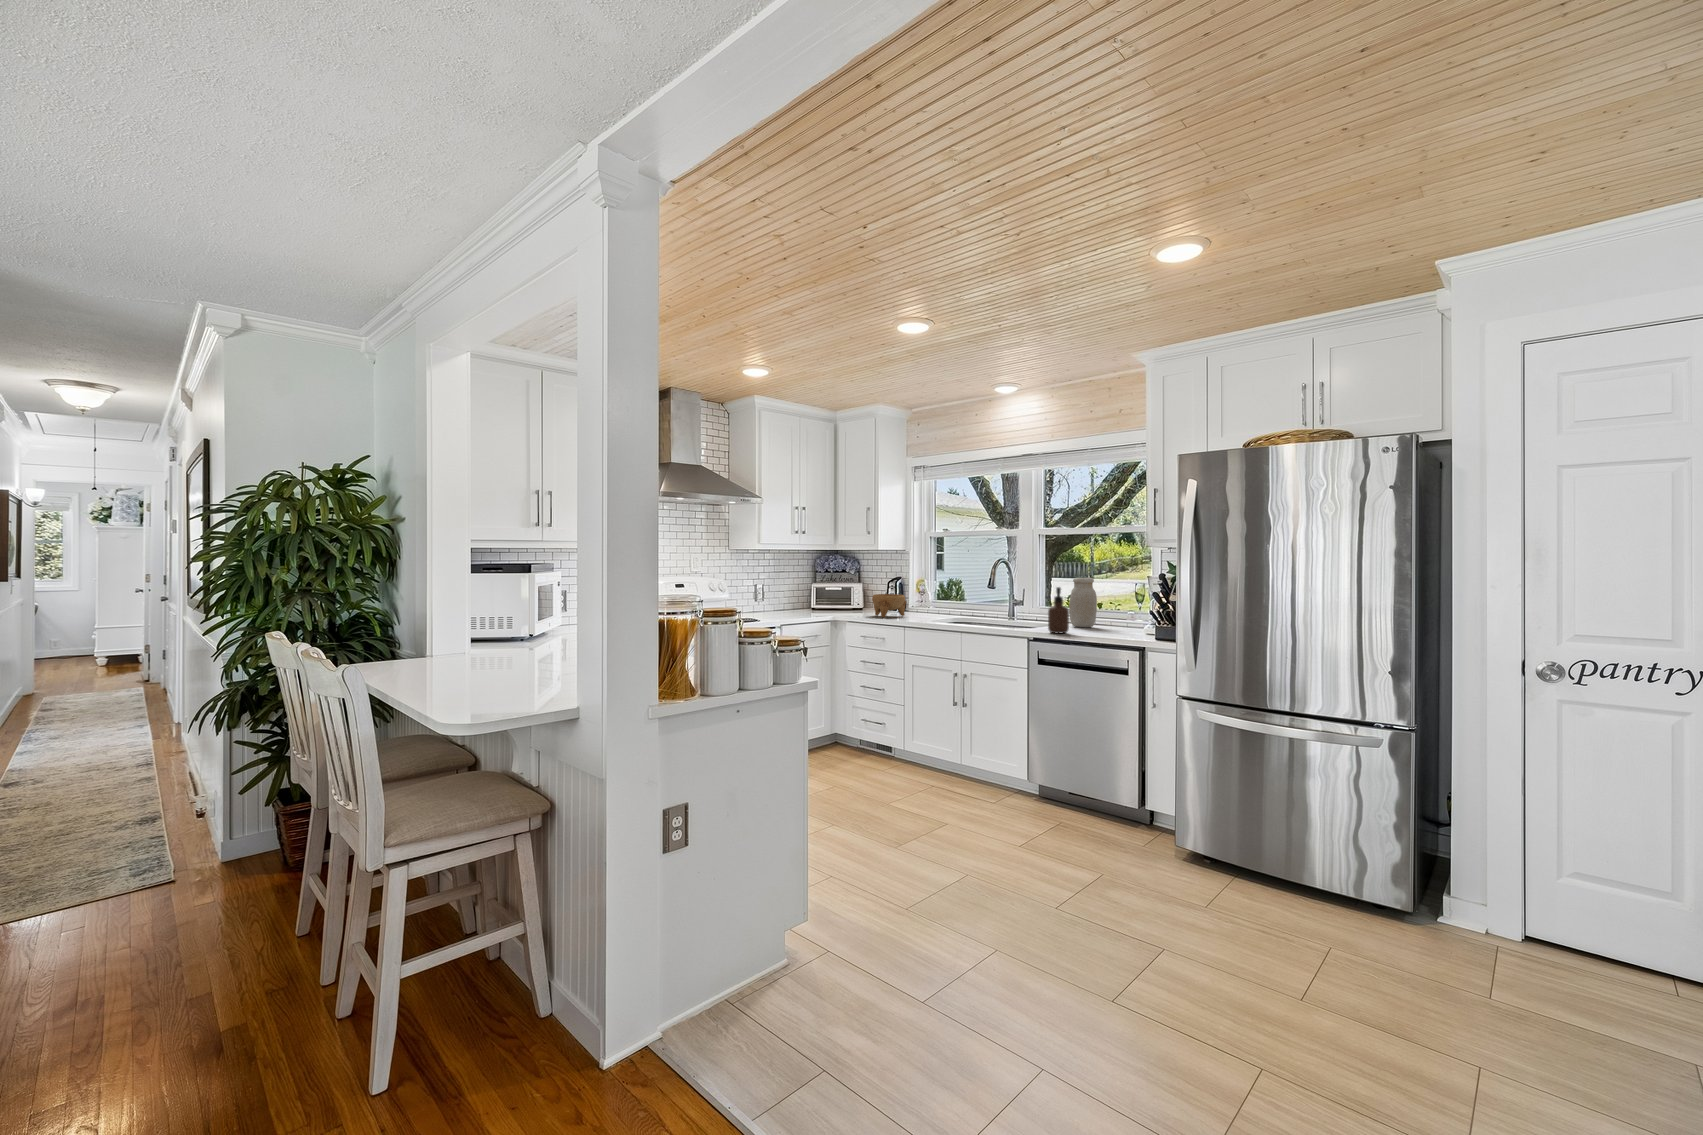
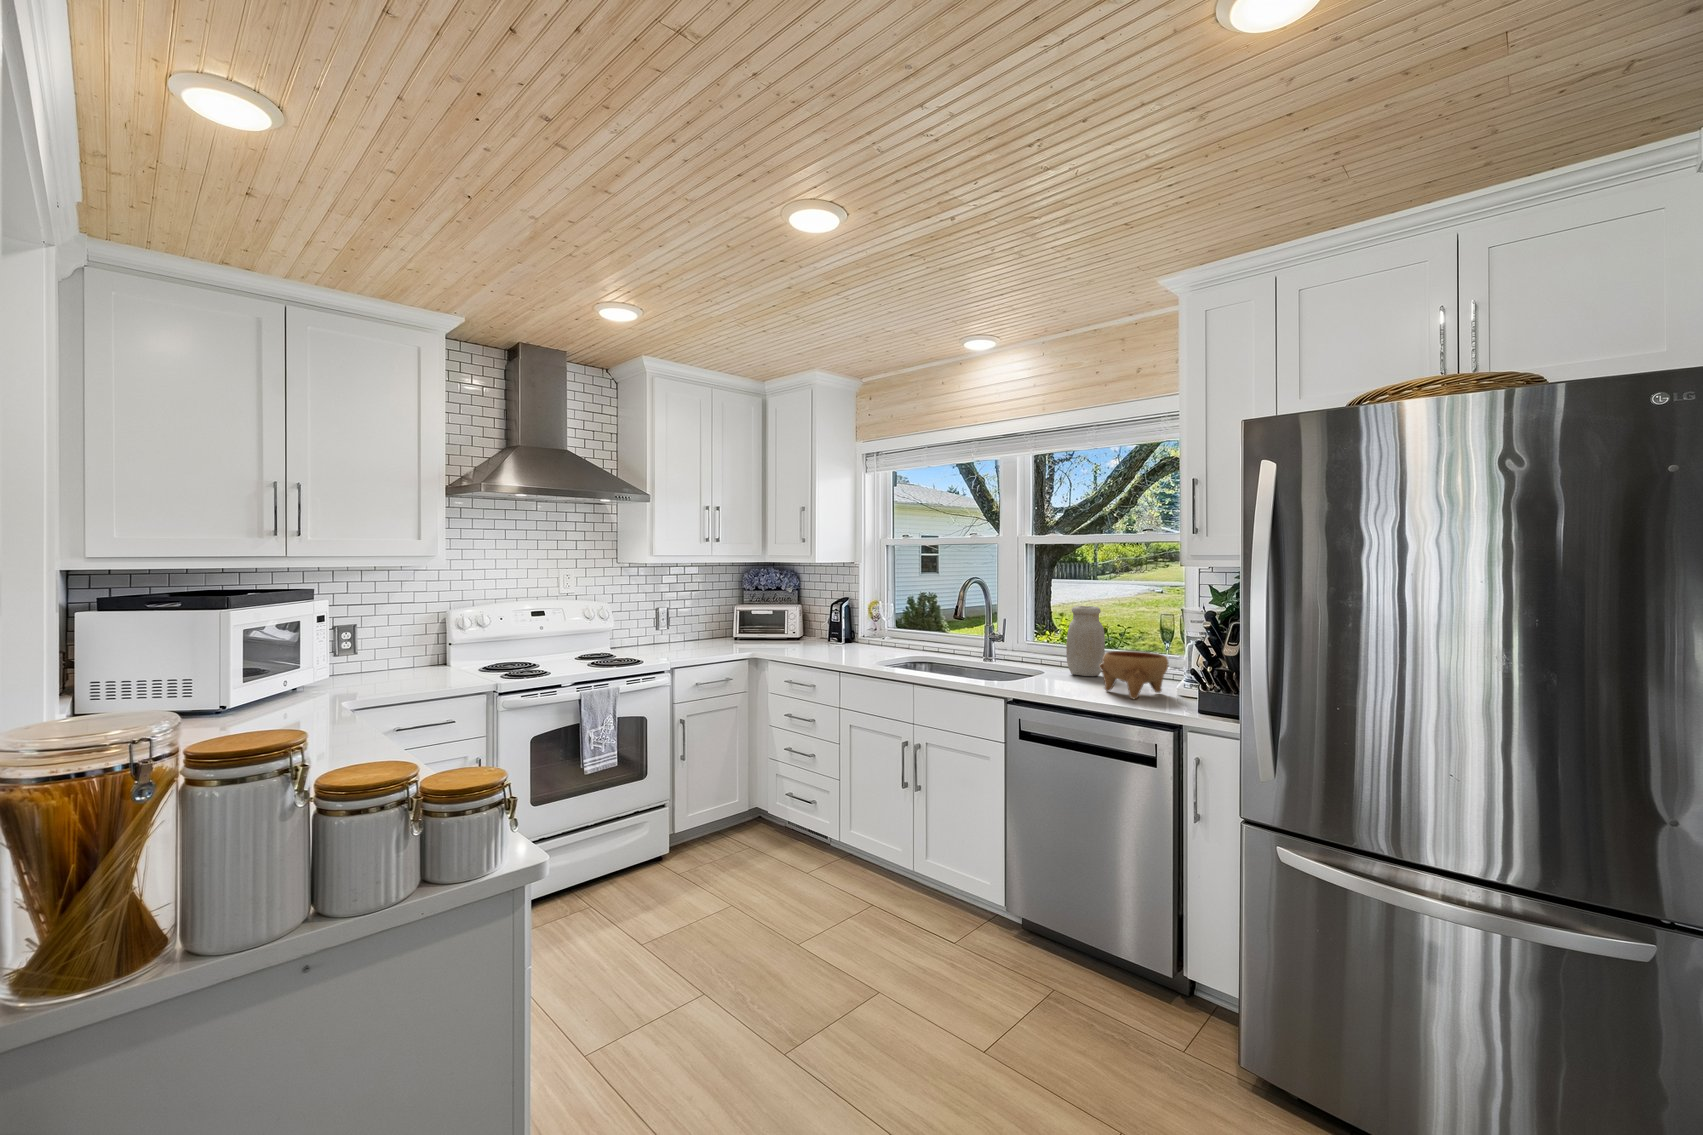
soap dispenser: present [1048,587,1069,633] -> none [1036,624,1065,692]
bowl: present [872,594,907,617] -> present [1100,651,1168,699]

